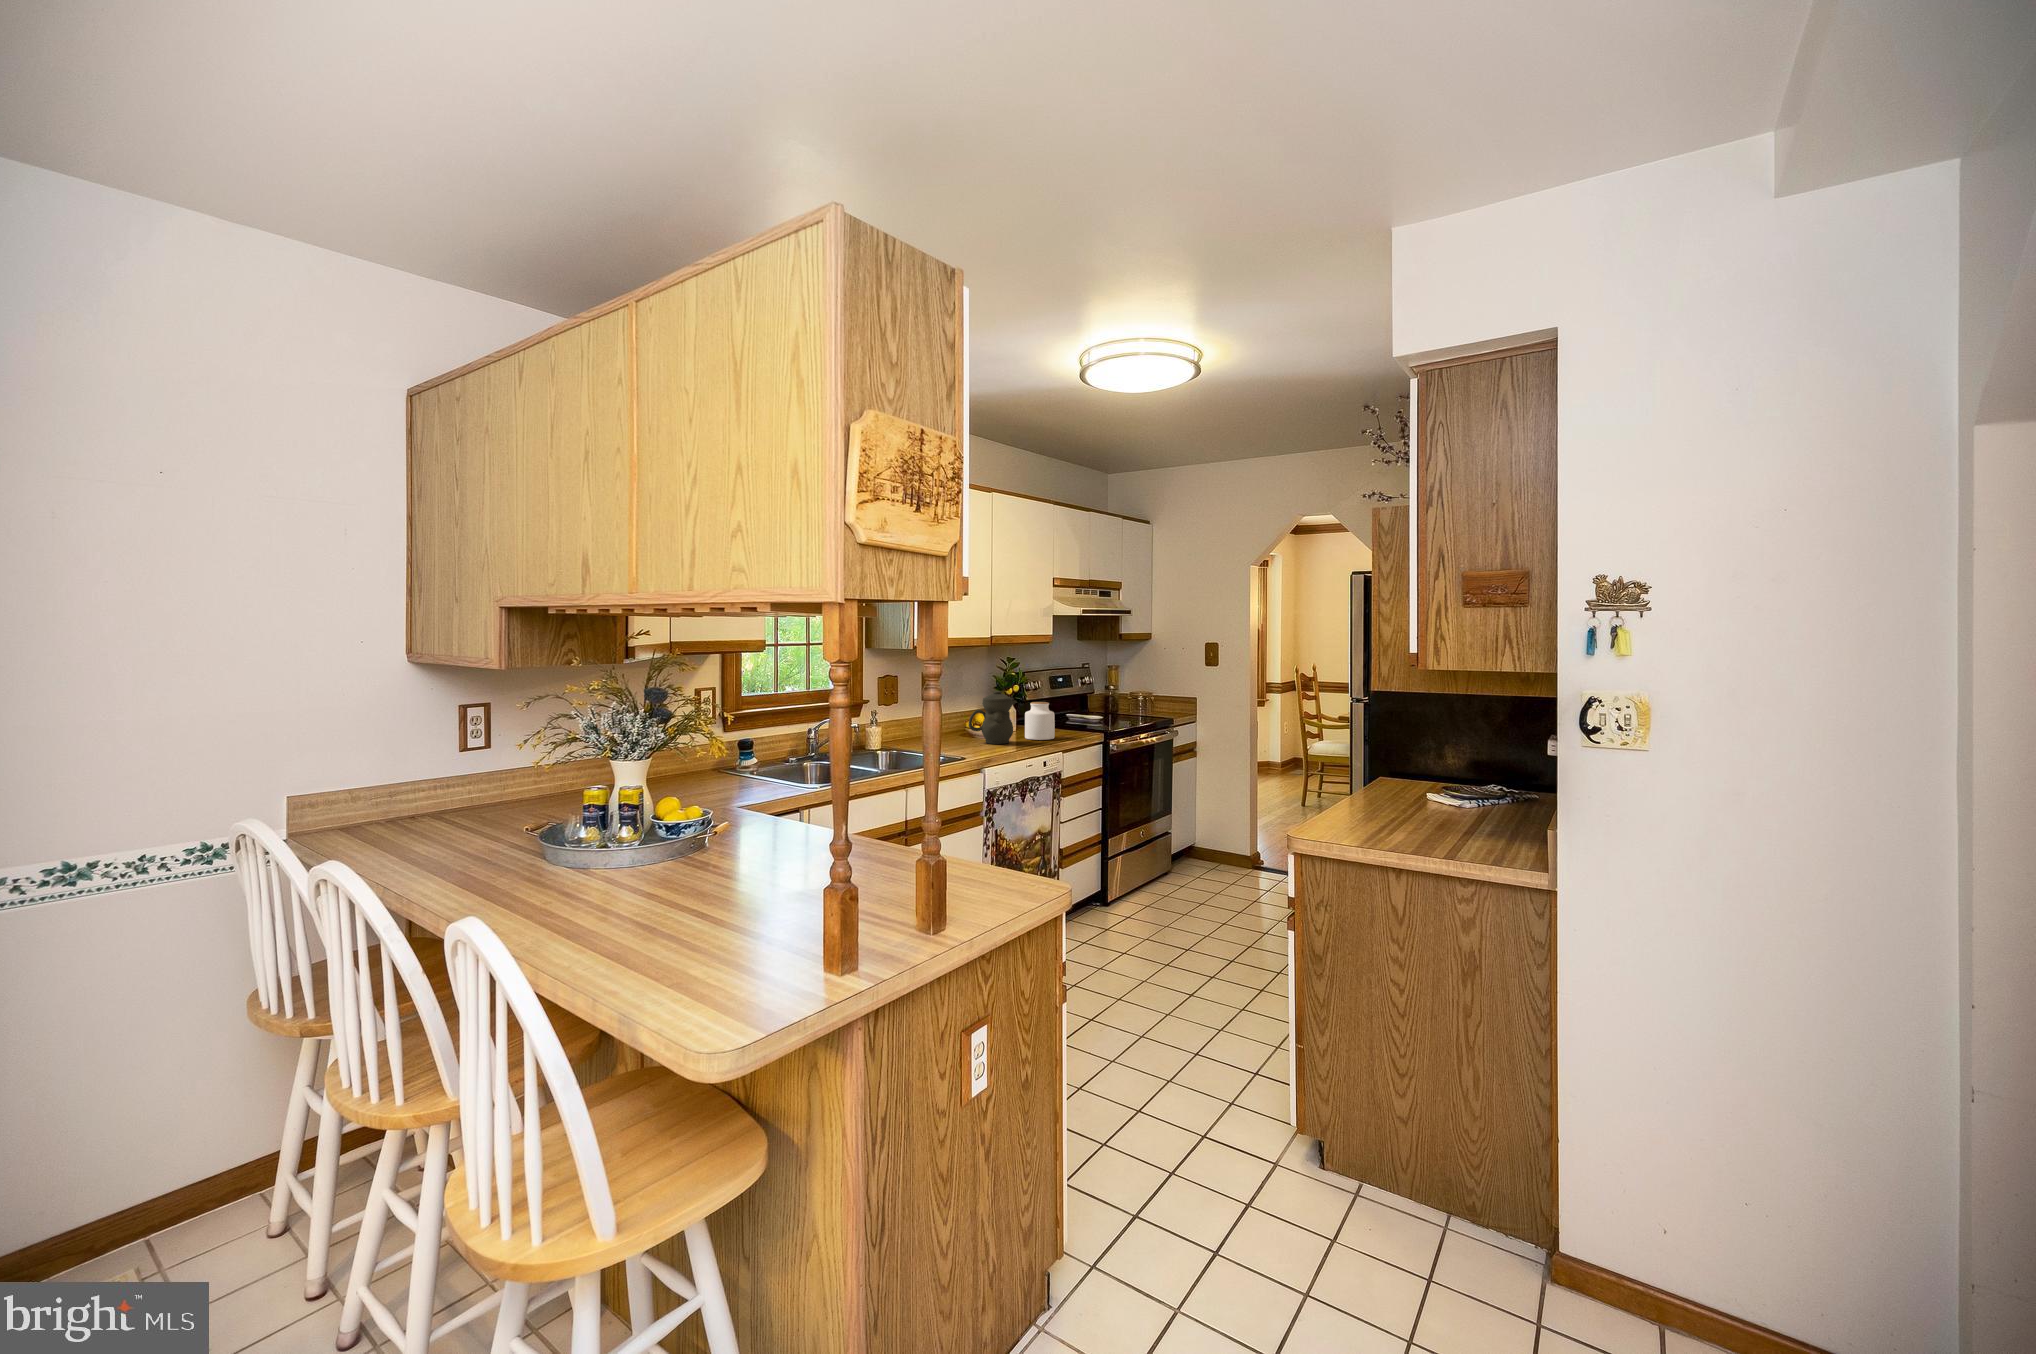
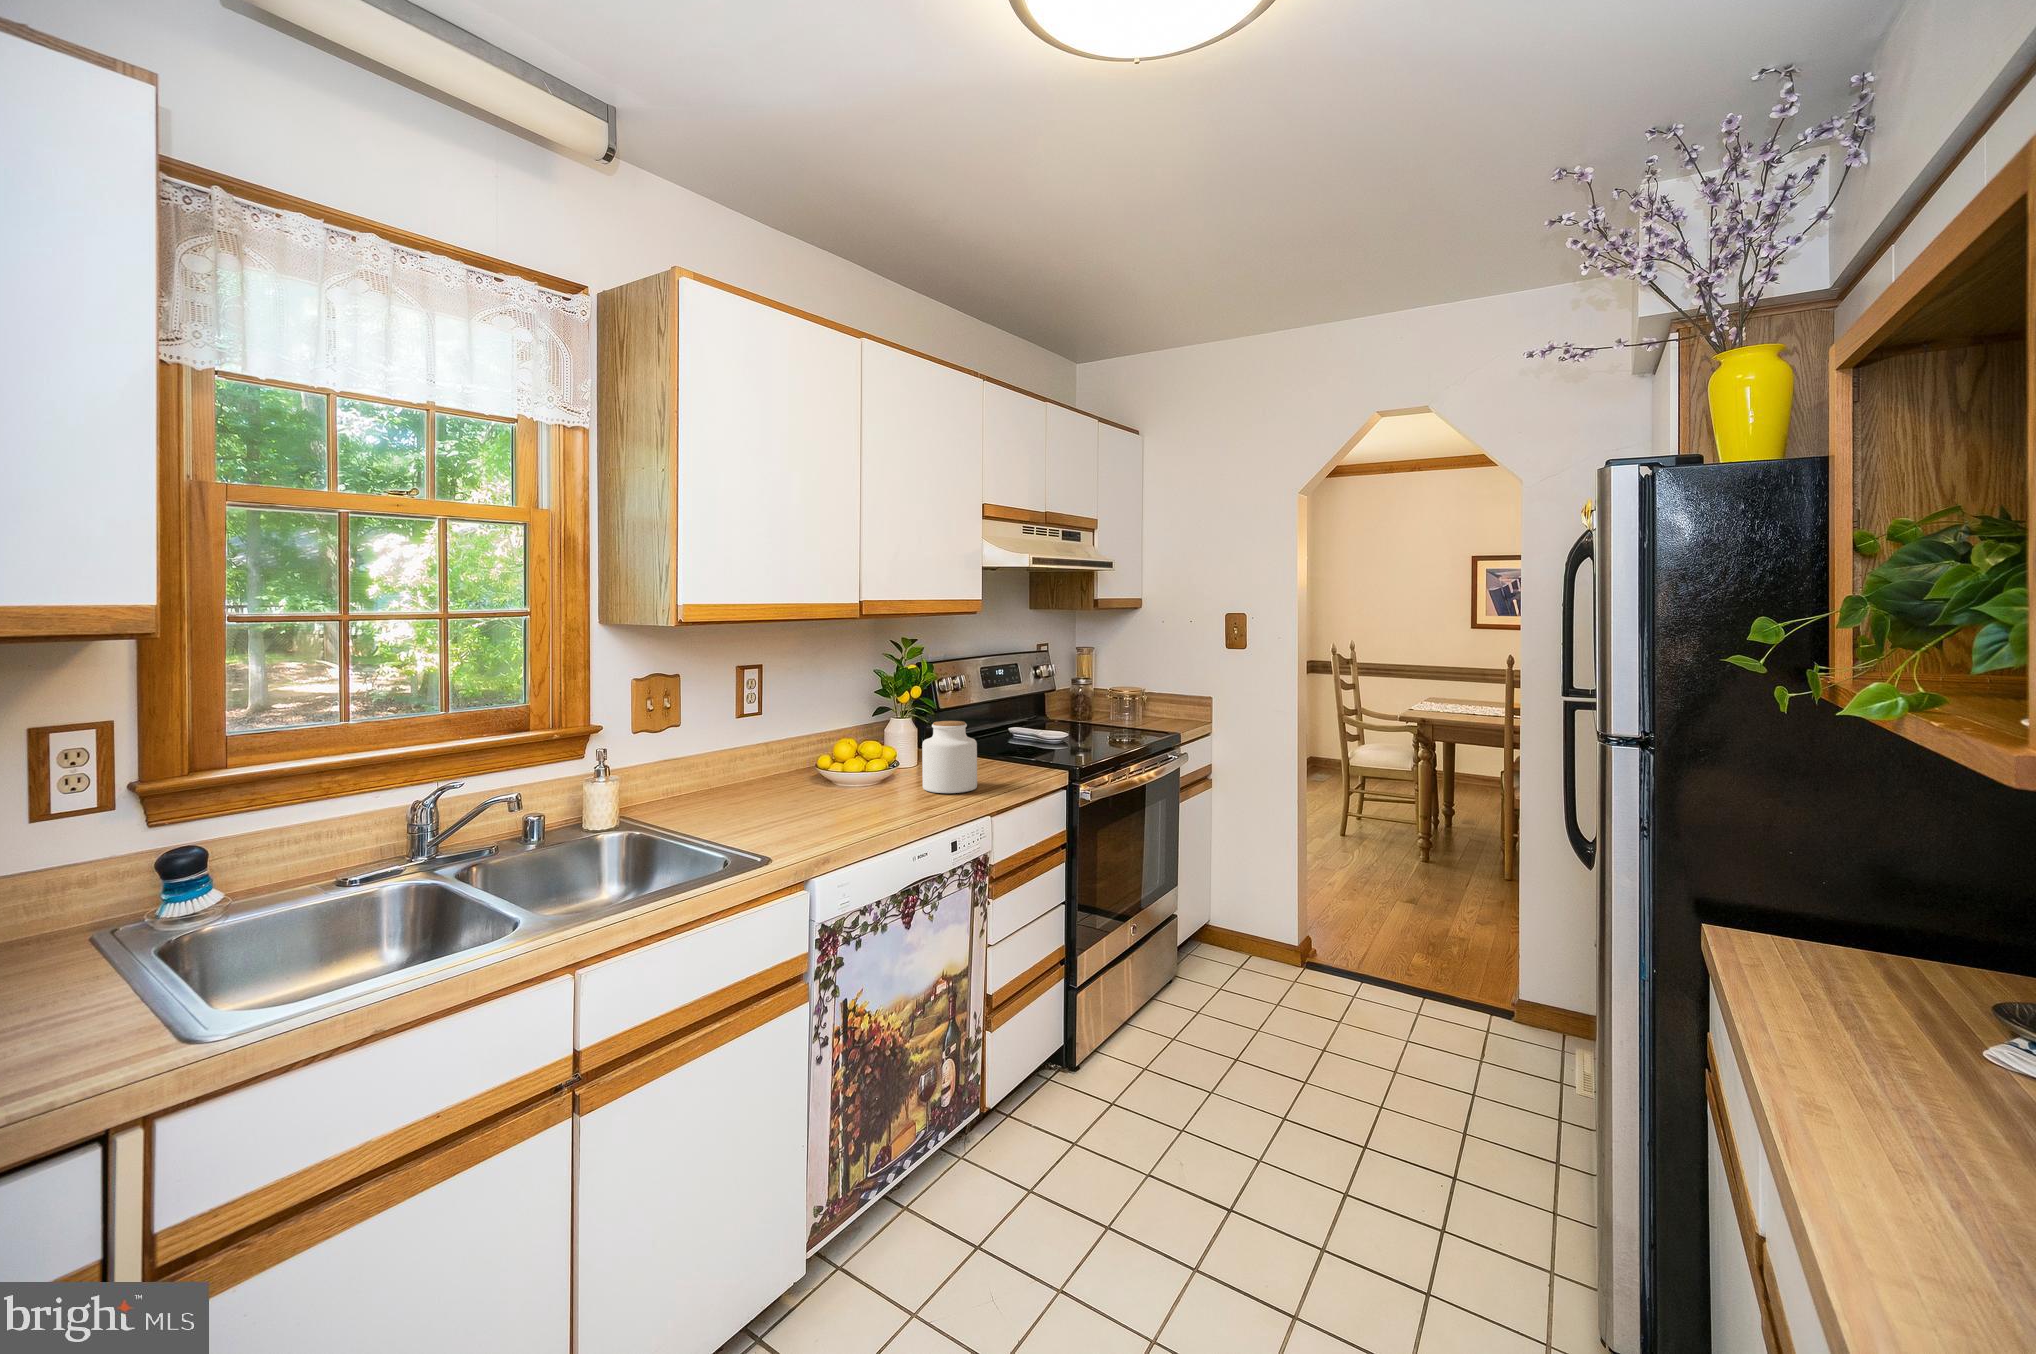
teapot: present [968,691,1016,744] -> none [808,705,900,808]

